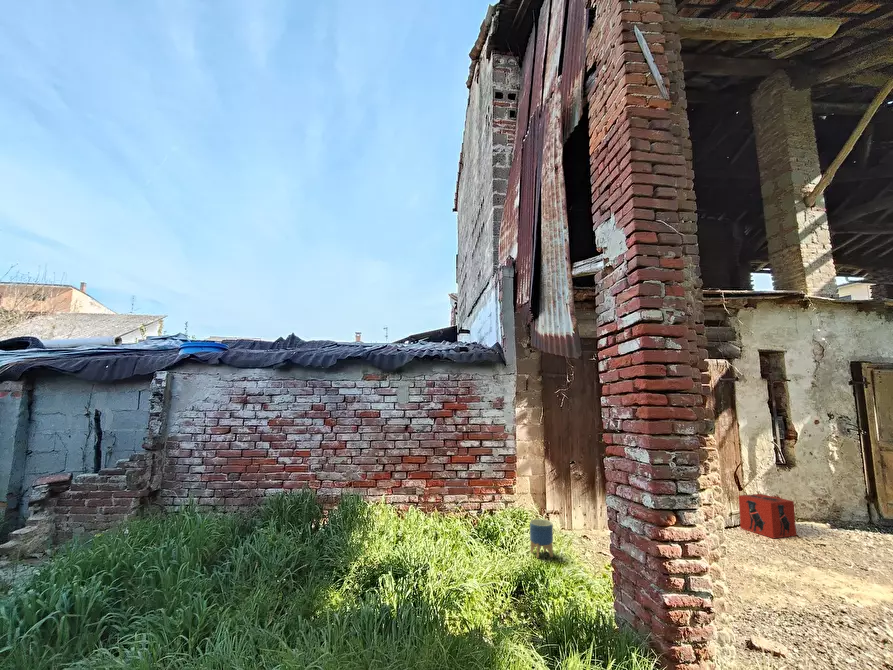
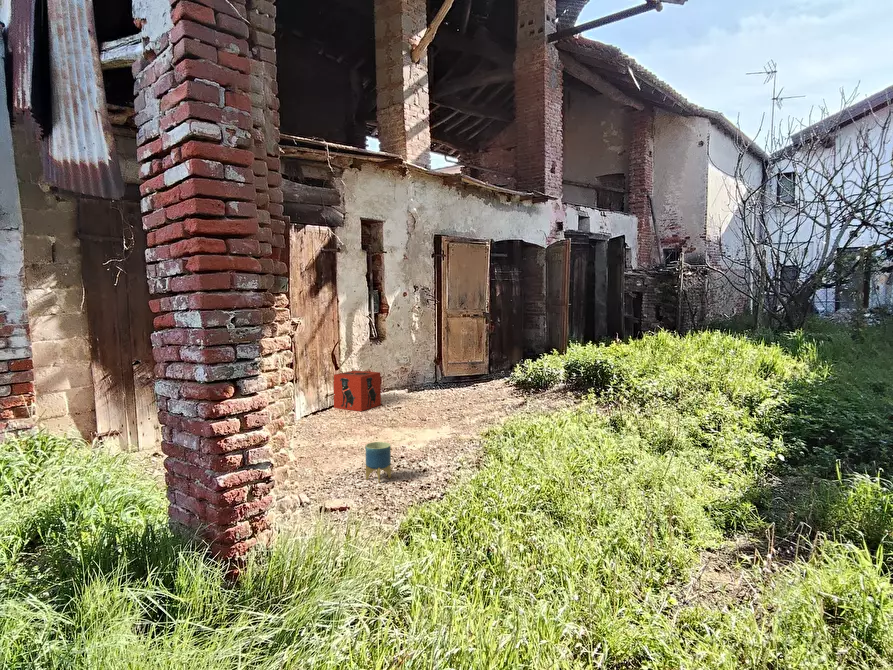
planter: present [530,519,553,558] -> present [365,442,391,483]

